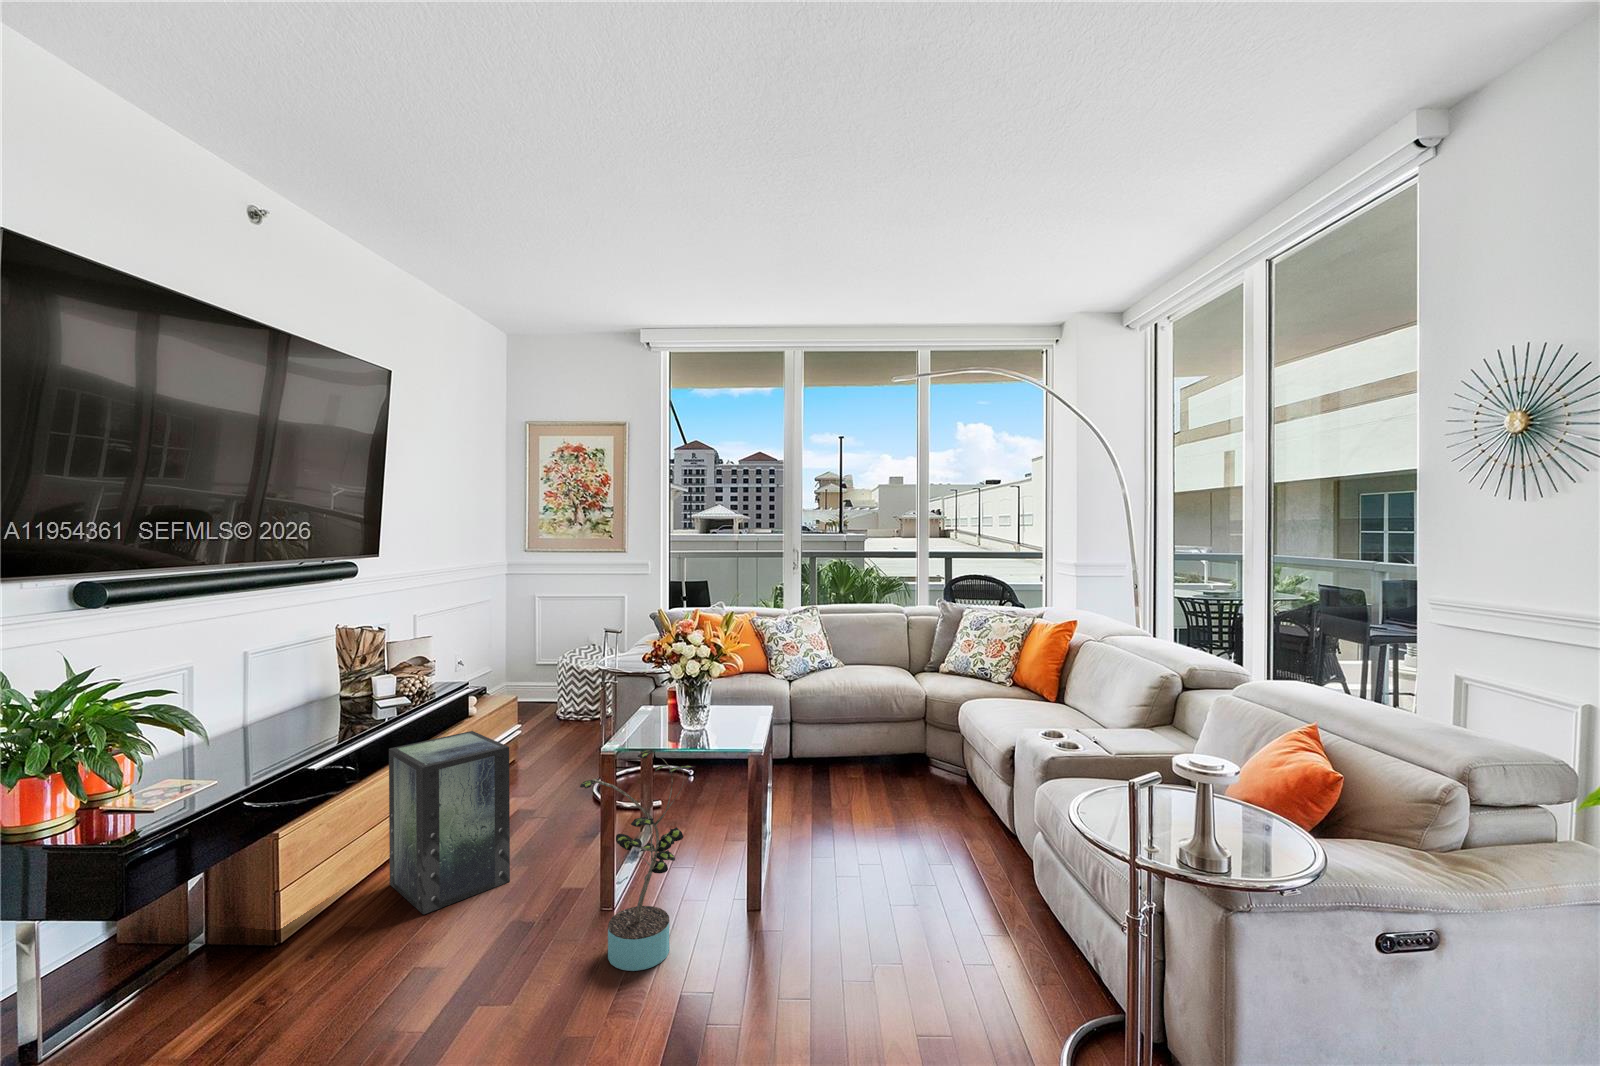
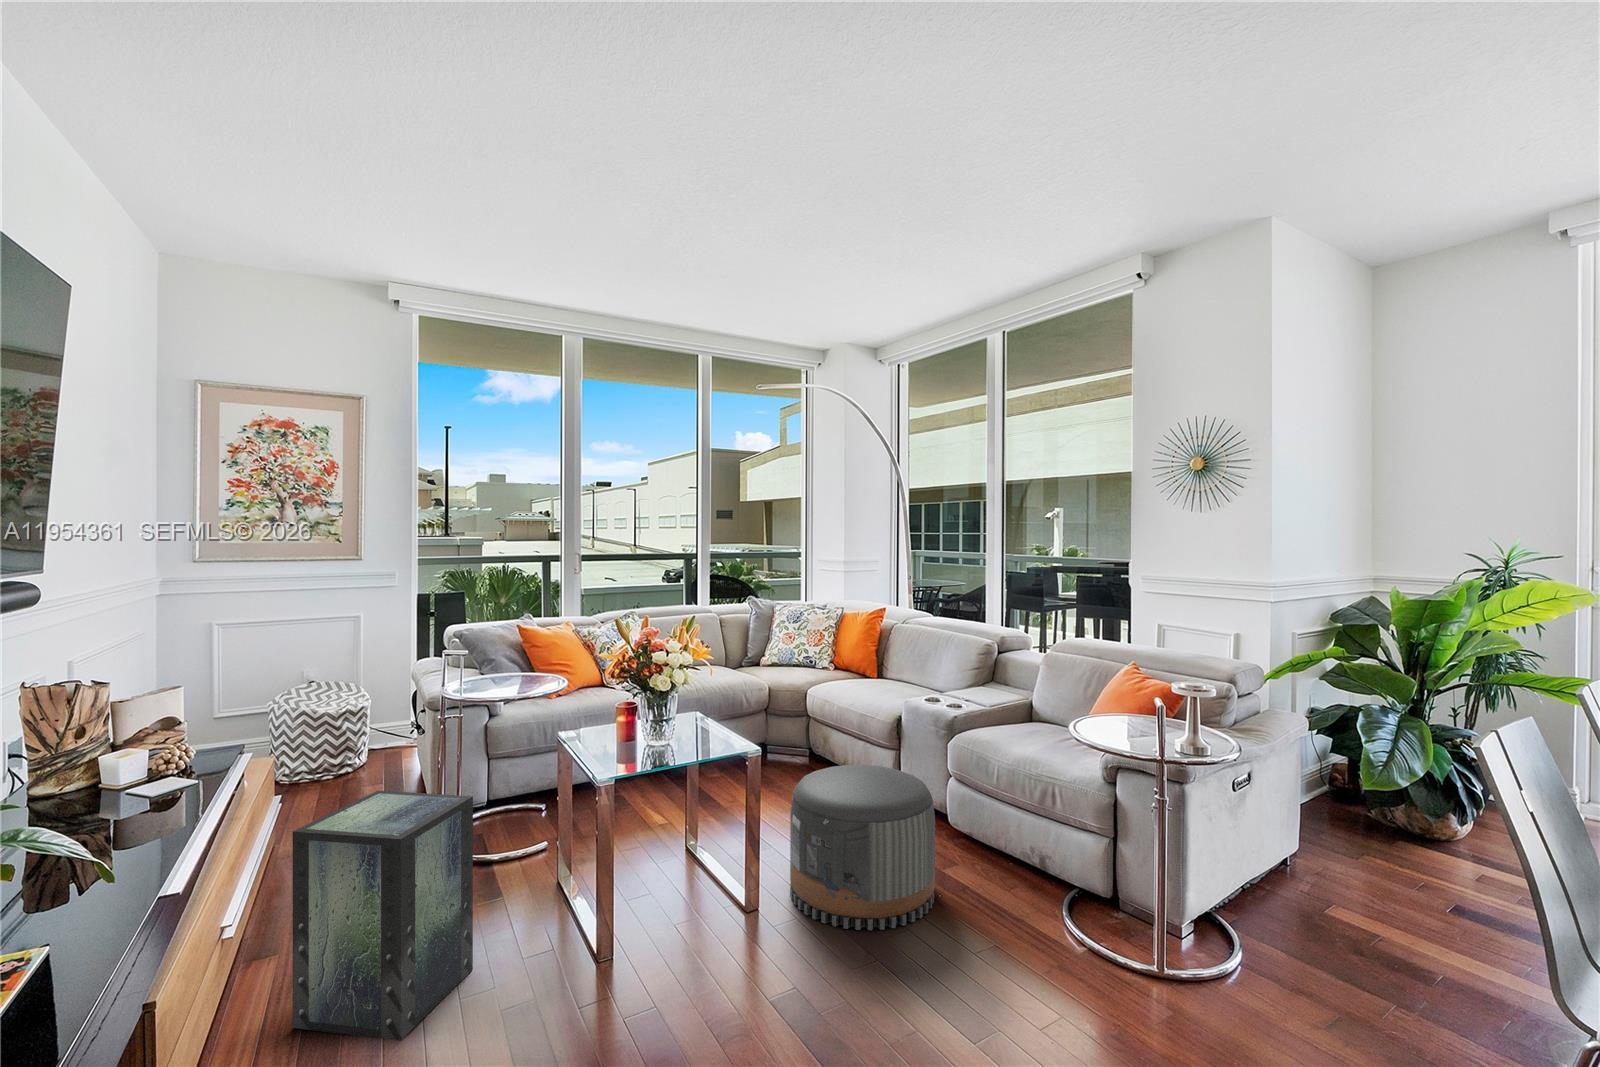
potted plant: present [580,750,693,971] -> none [657,759,791,1003]
pouf: none [771,783,921,962] -> present [790,765,935,930]

